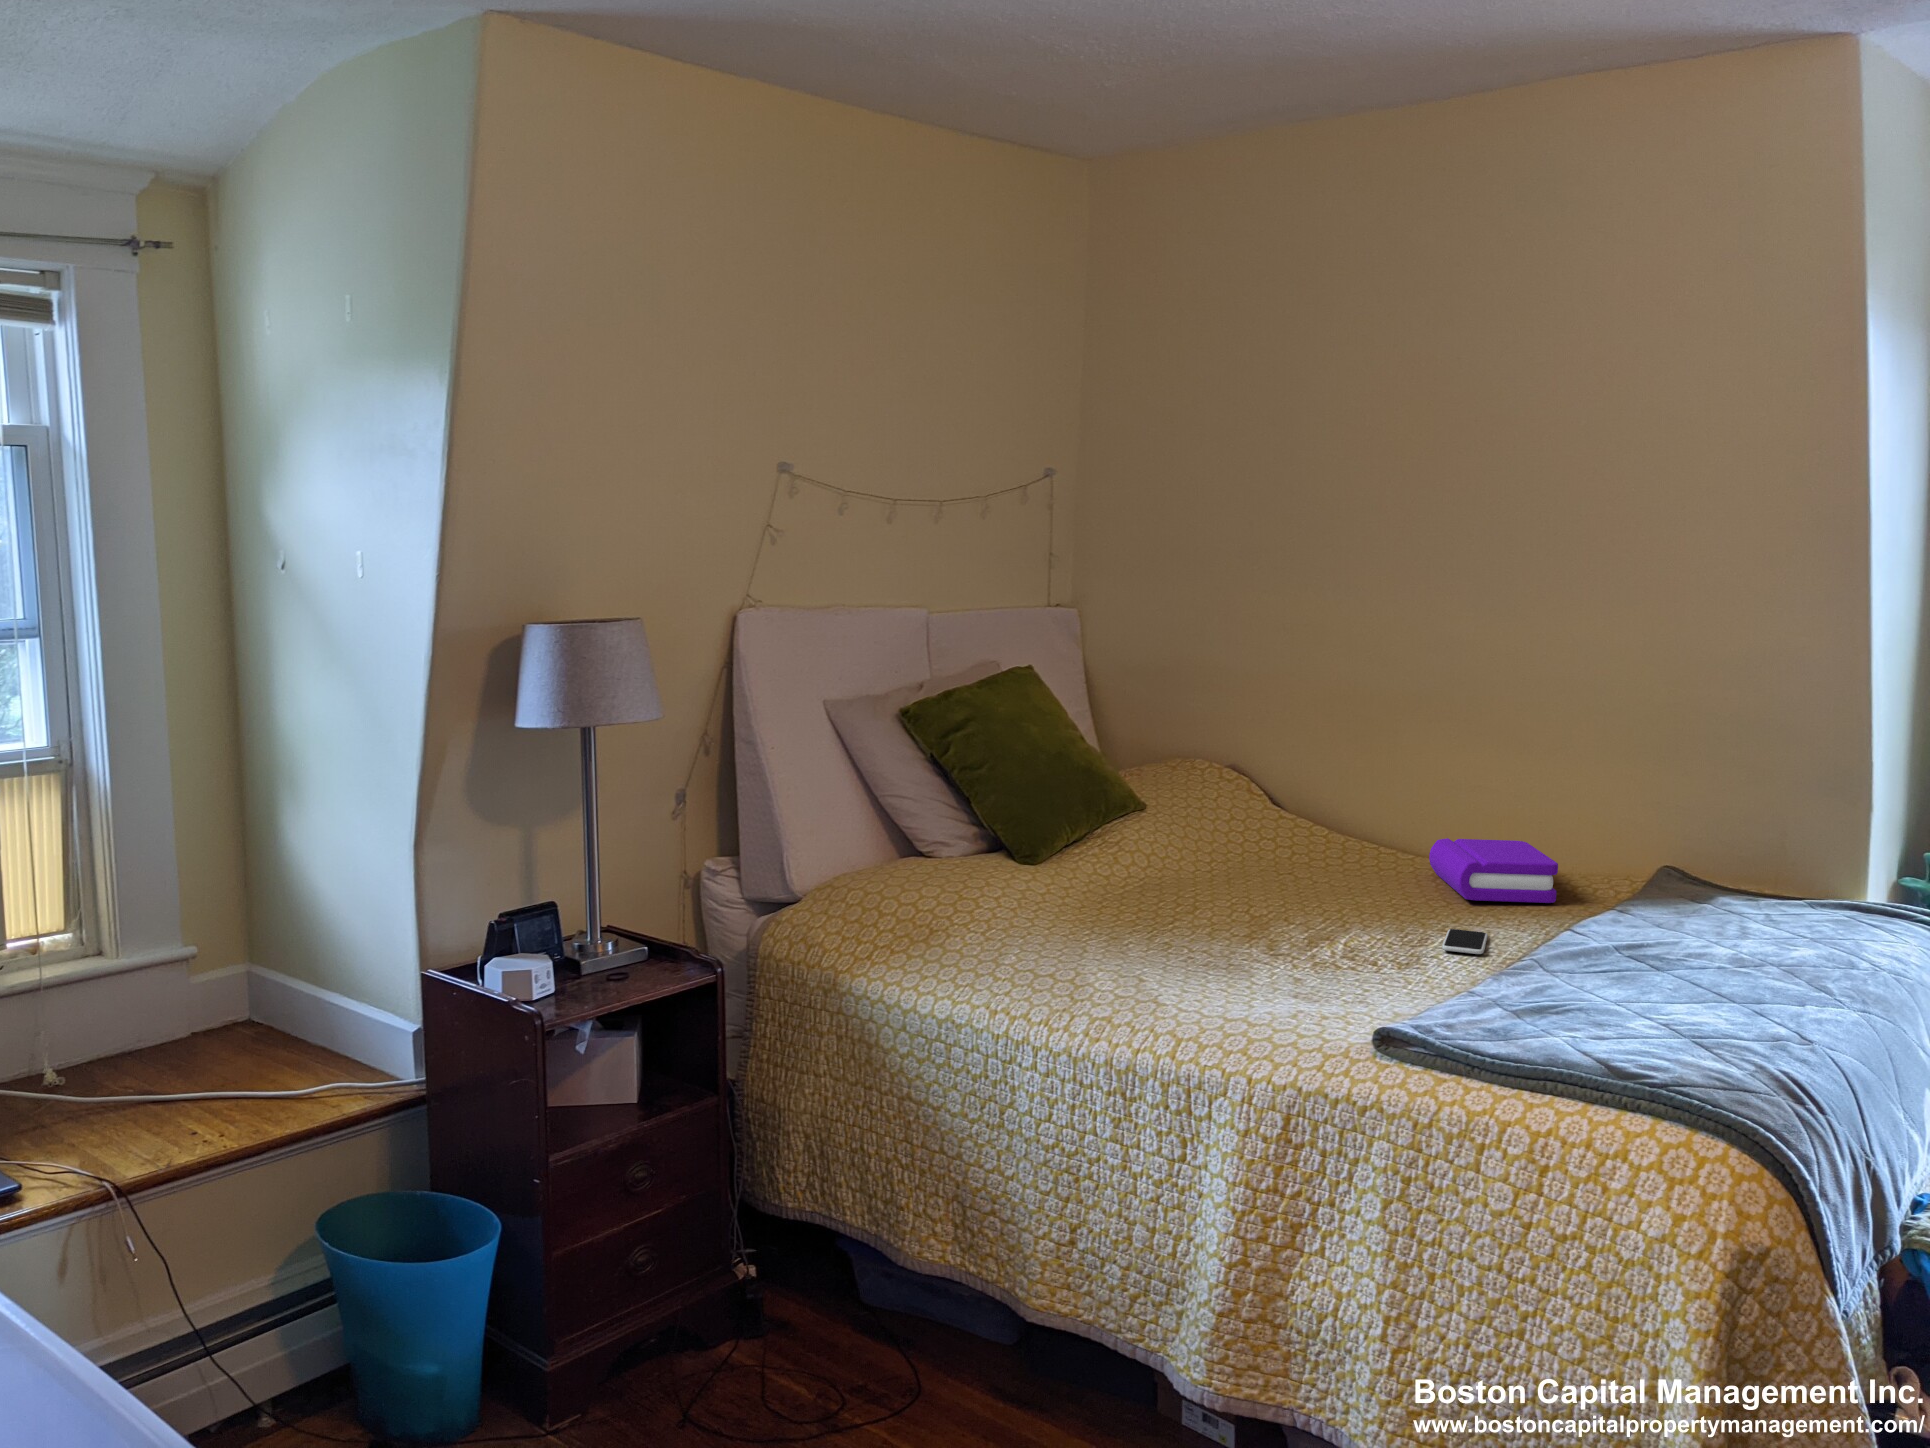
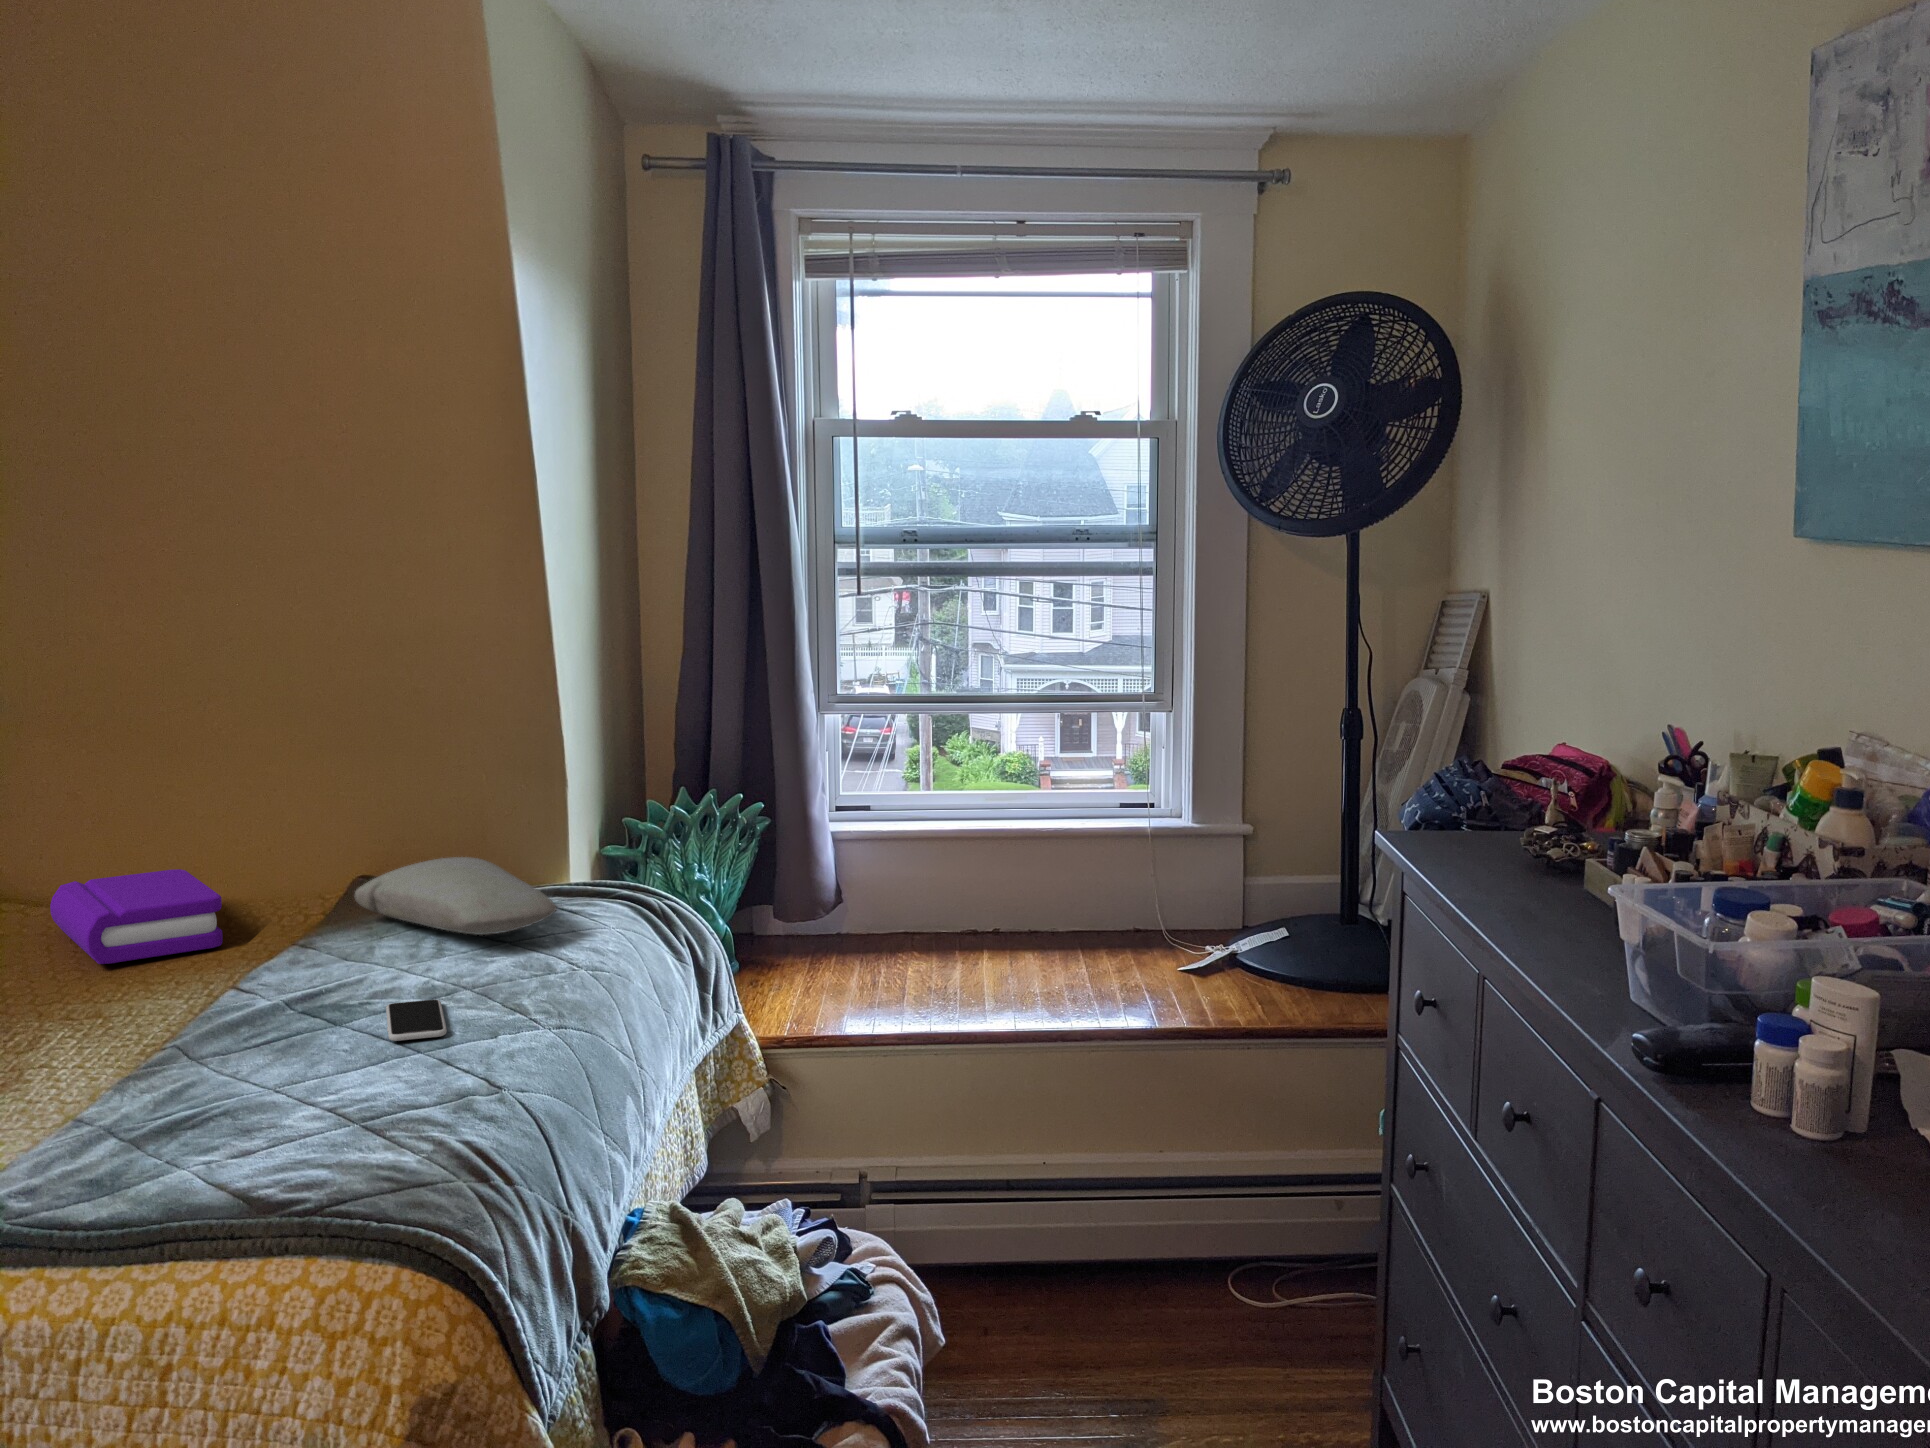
pillow: none [1667,861,1861,928] -> present [355,857,557,935]
smartphone: present [1442,929,1488,954] -> present [386,1000,447,1041]

